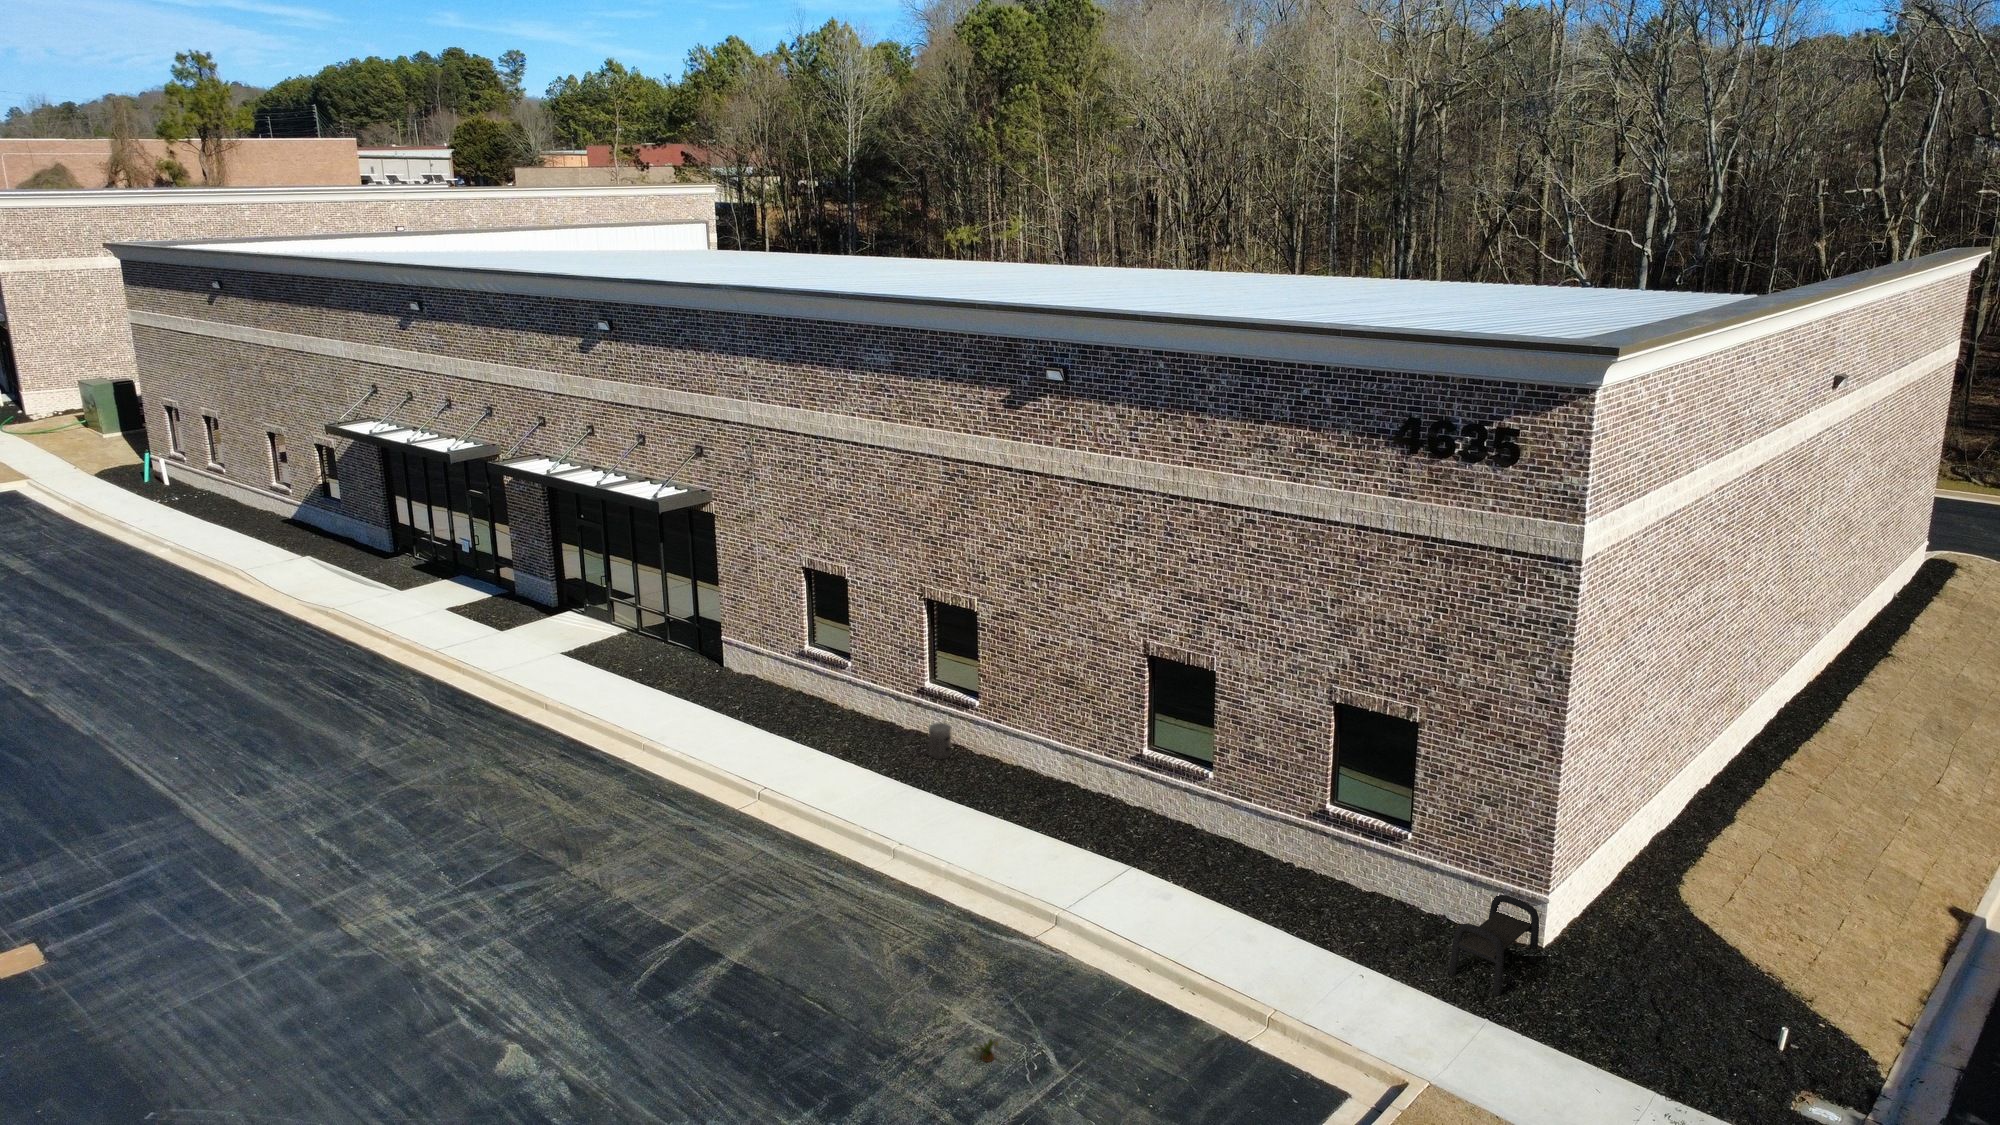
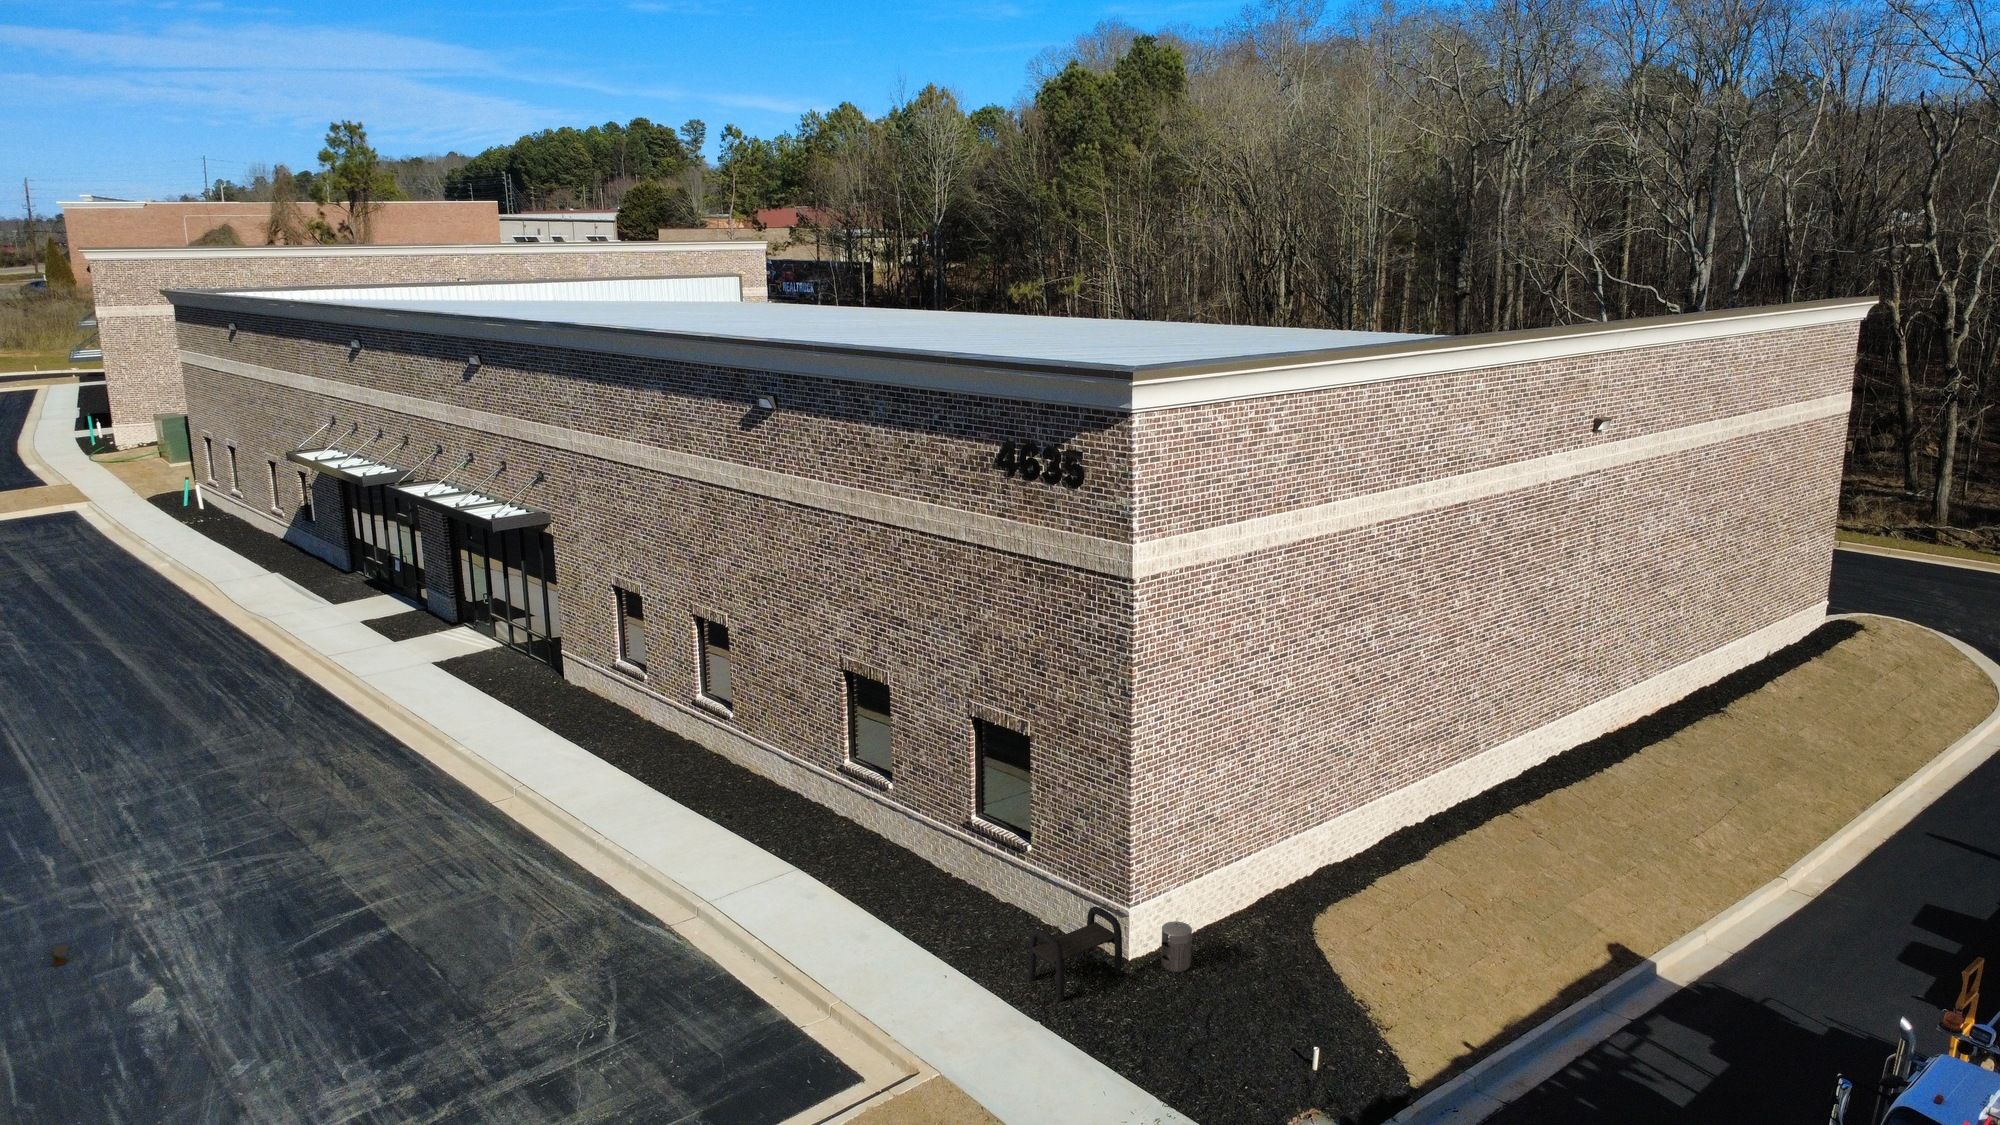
waste bin: present [929,723,952,759] -> present [1161,921,1192,972]
decorative plant: present [976,1038,999,1062] -> present [47,945,70,966]

